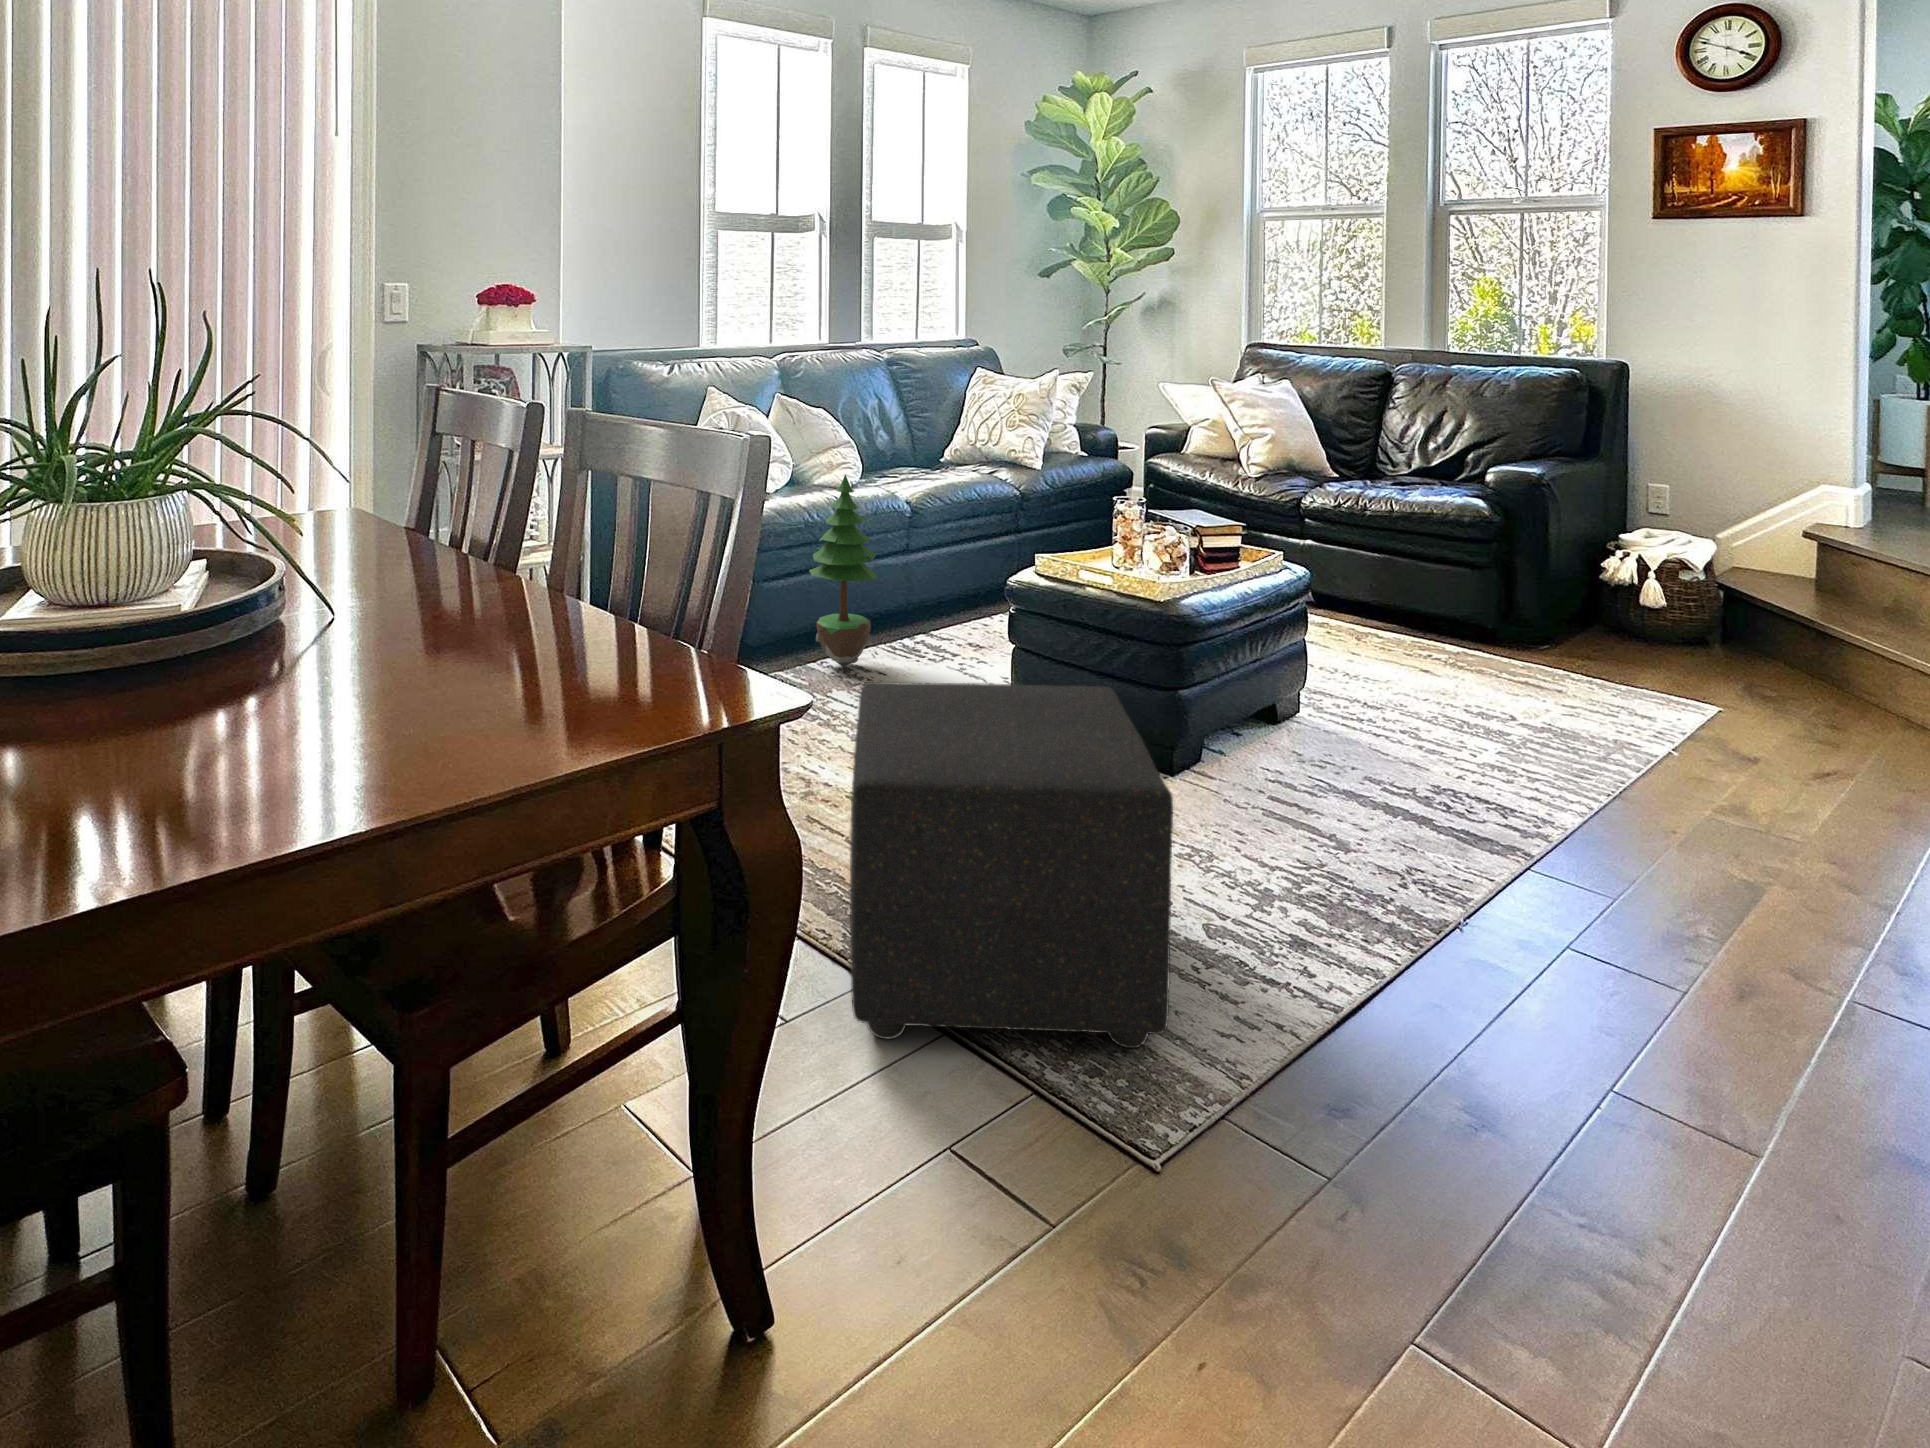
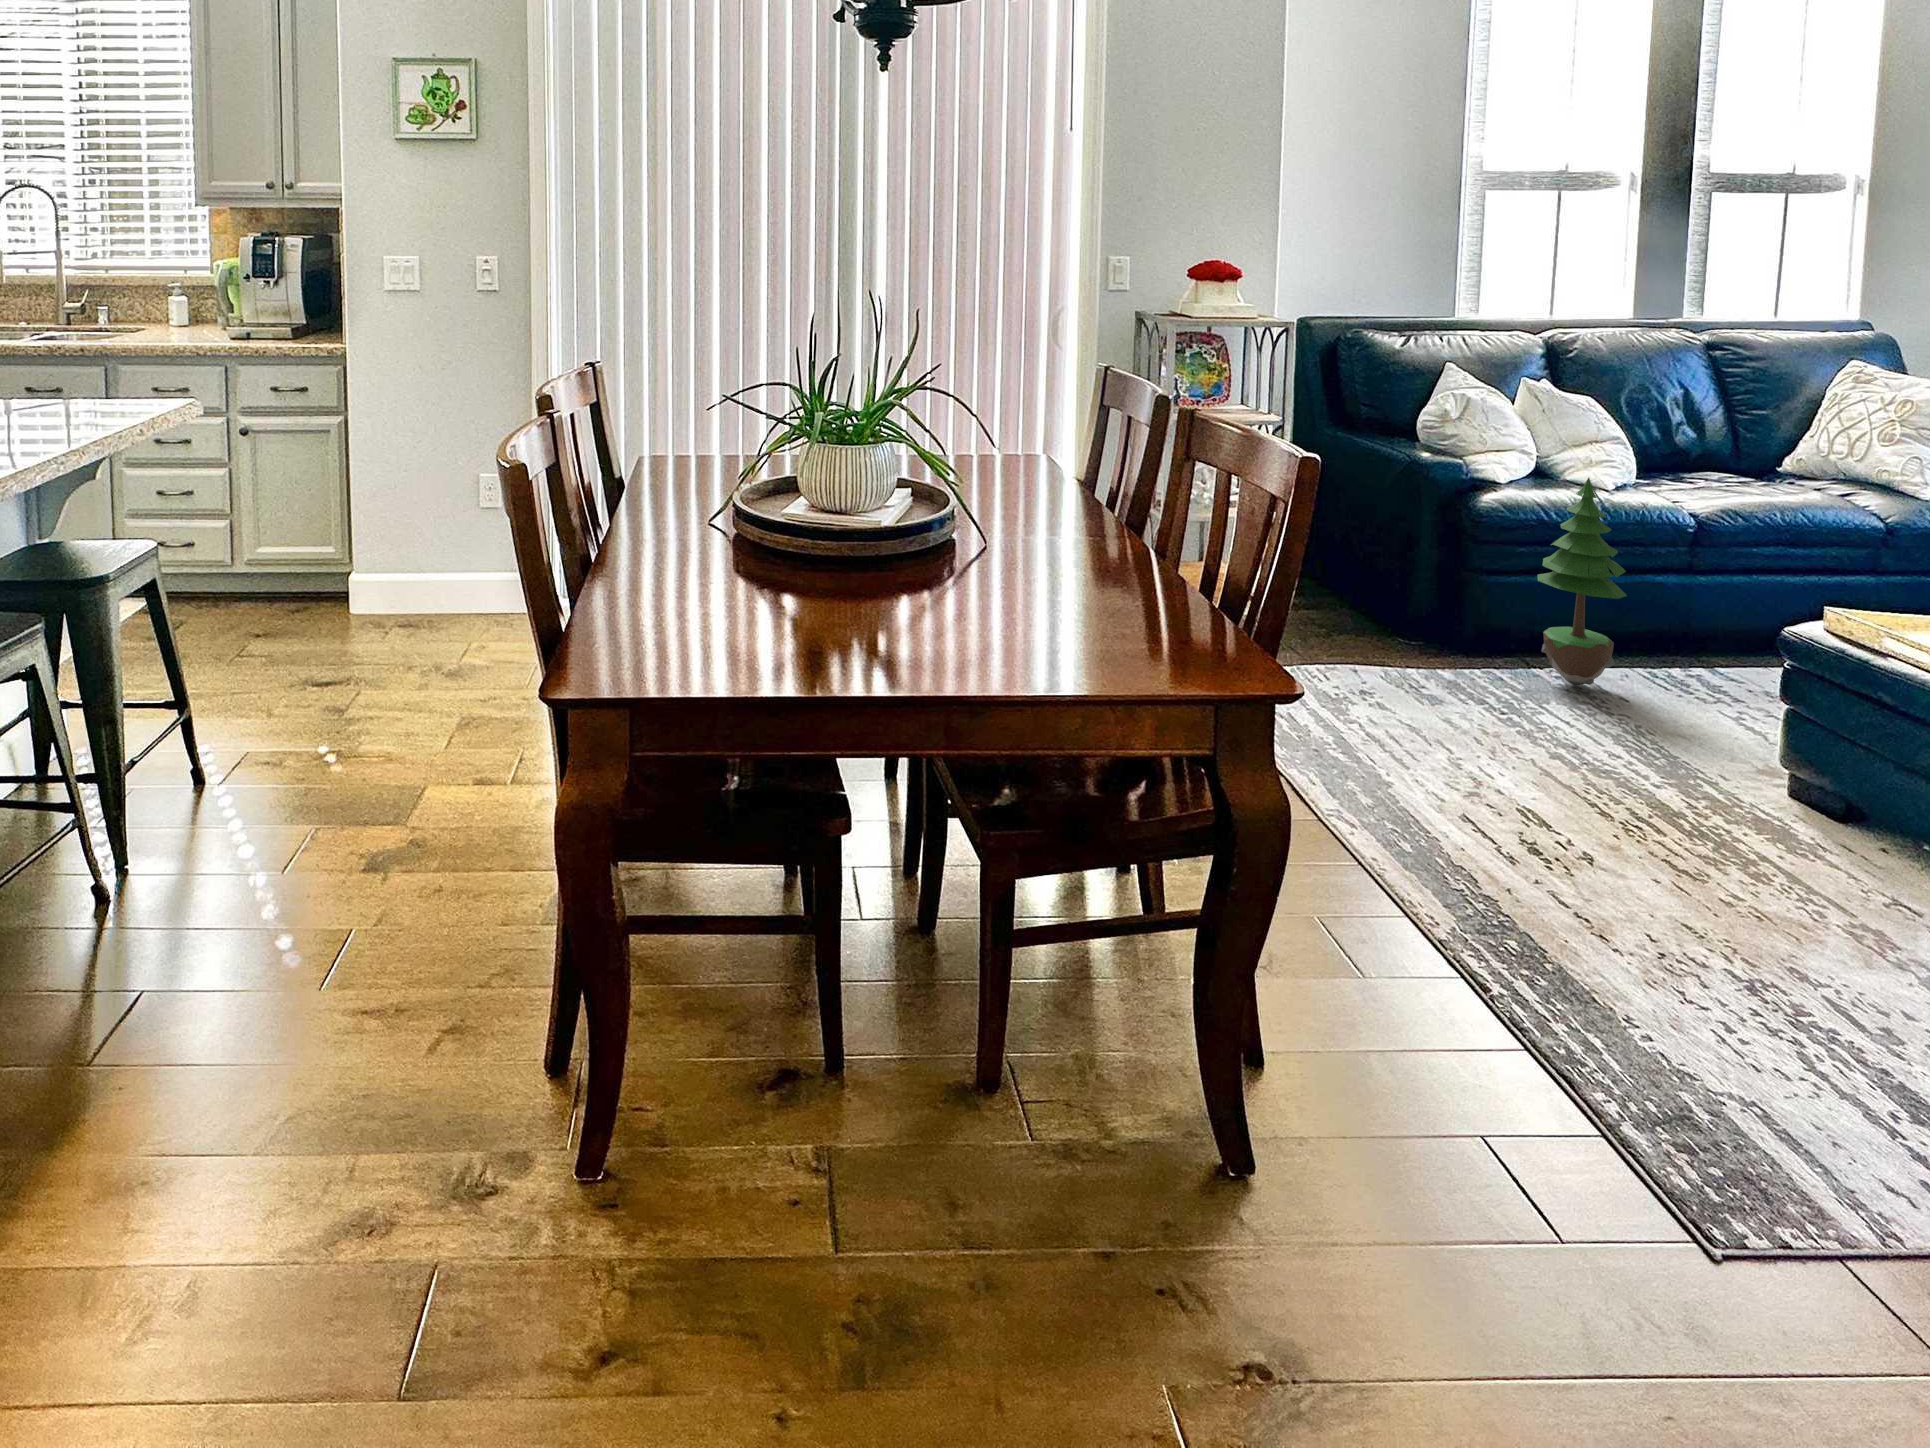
ottoman: present [850,682,1173,1048] -> none [1423,699,1832,1149]

